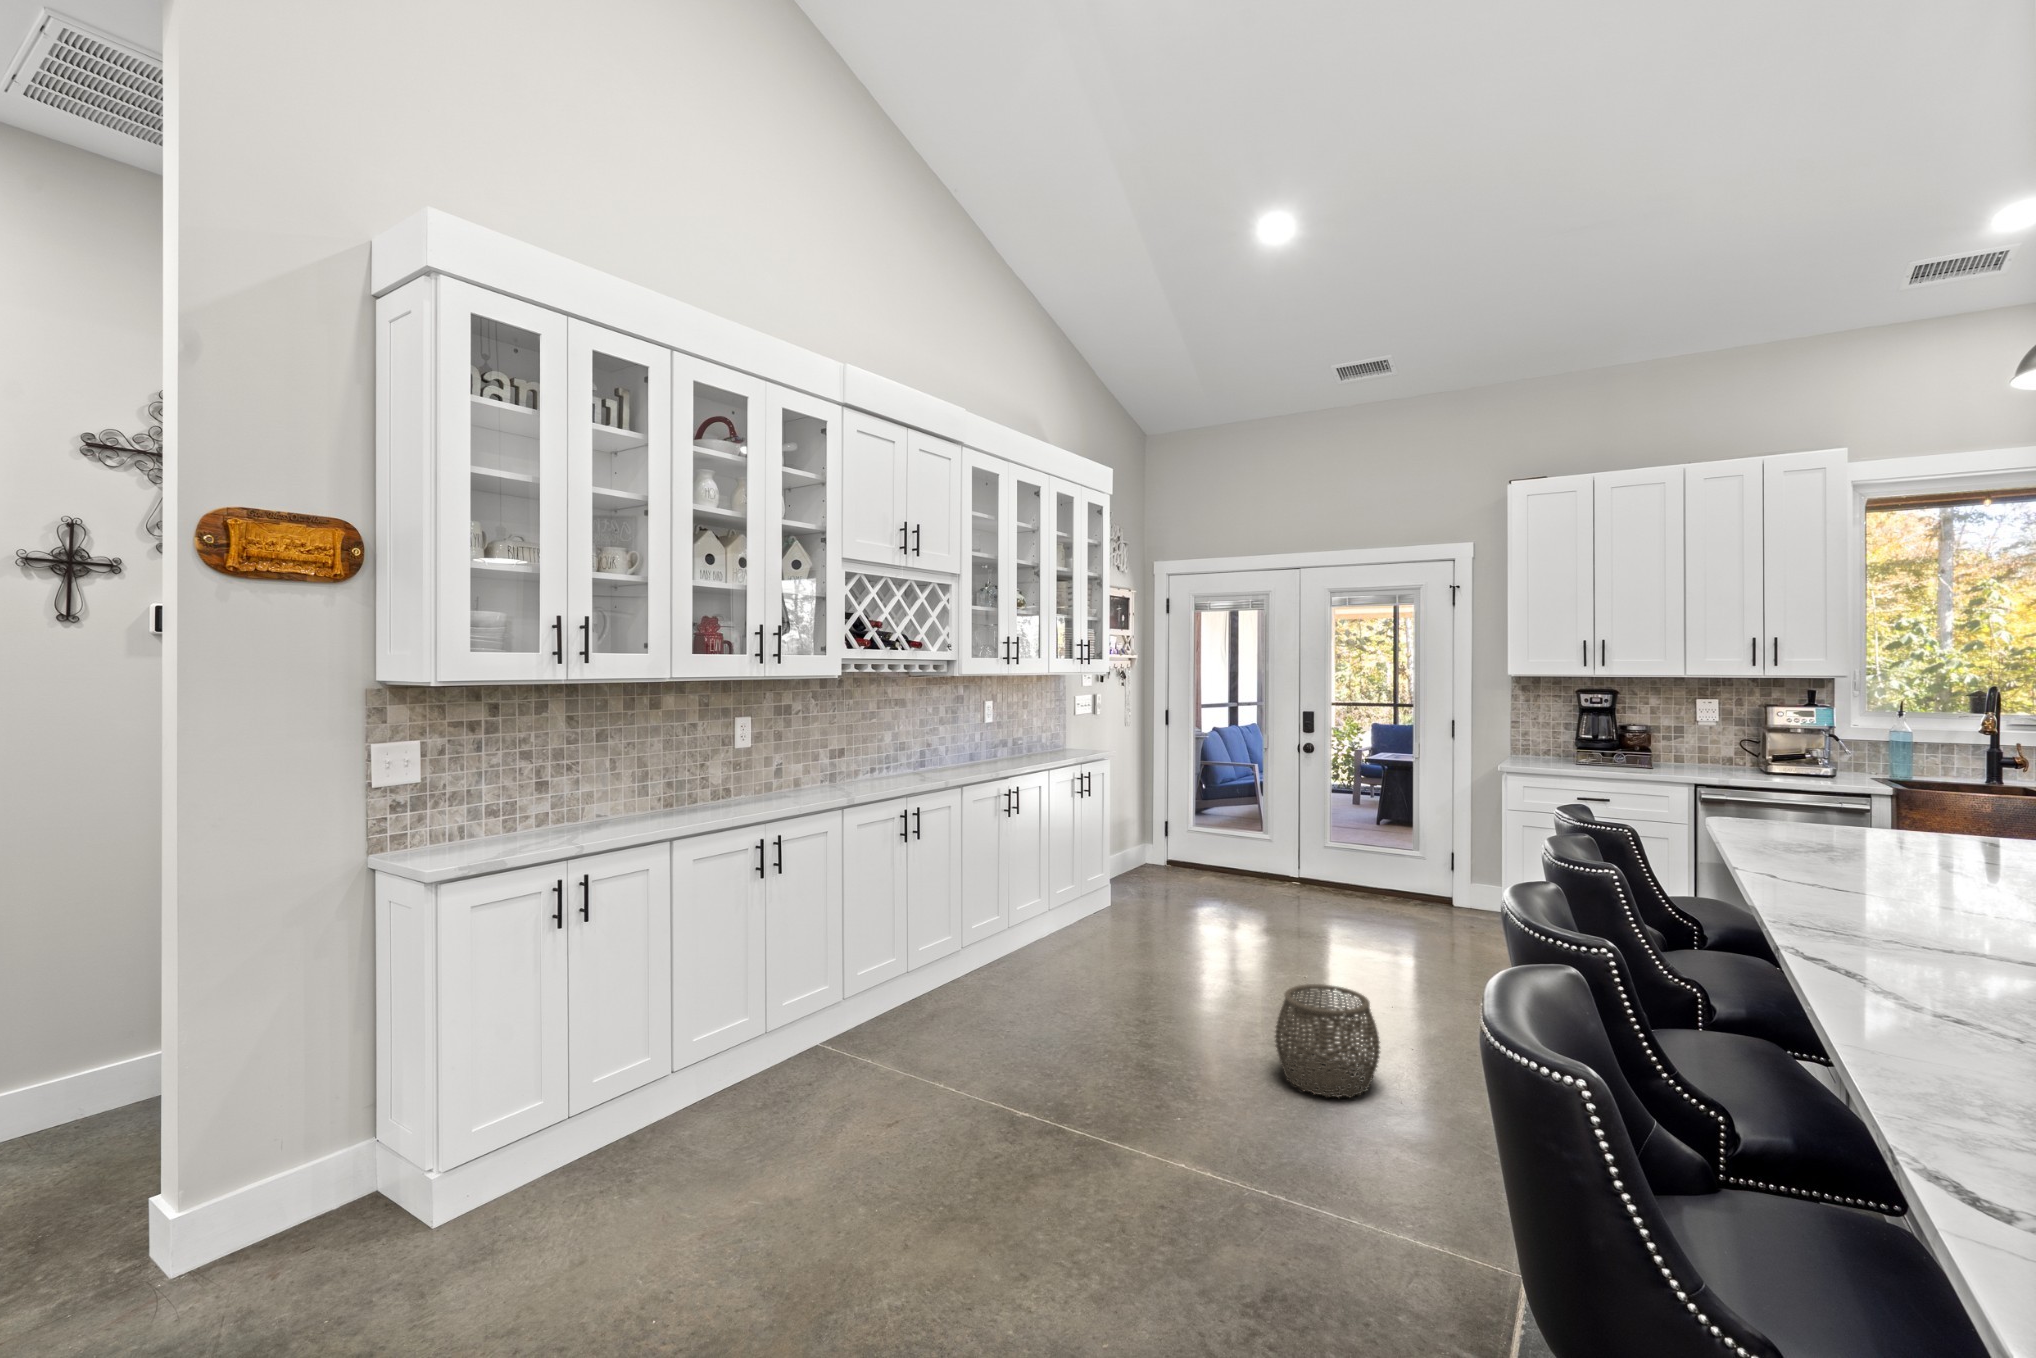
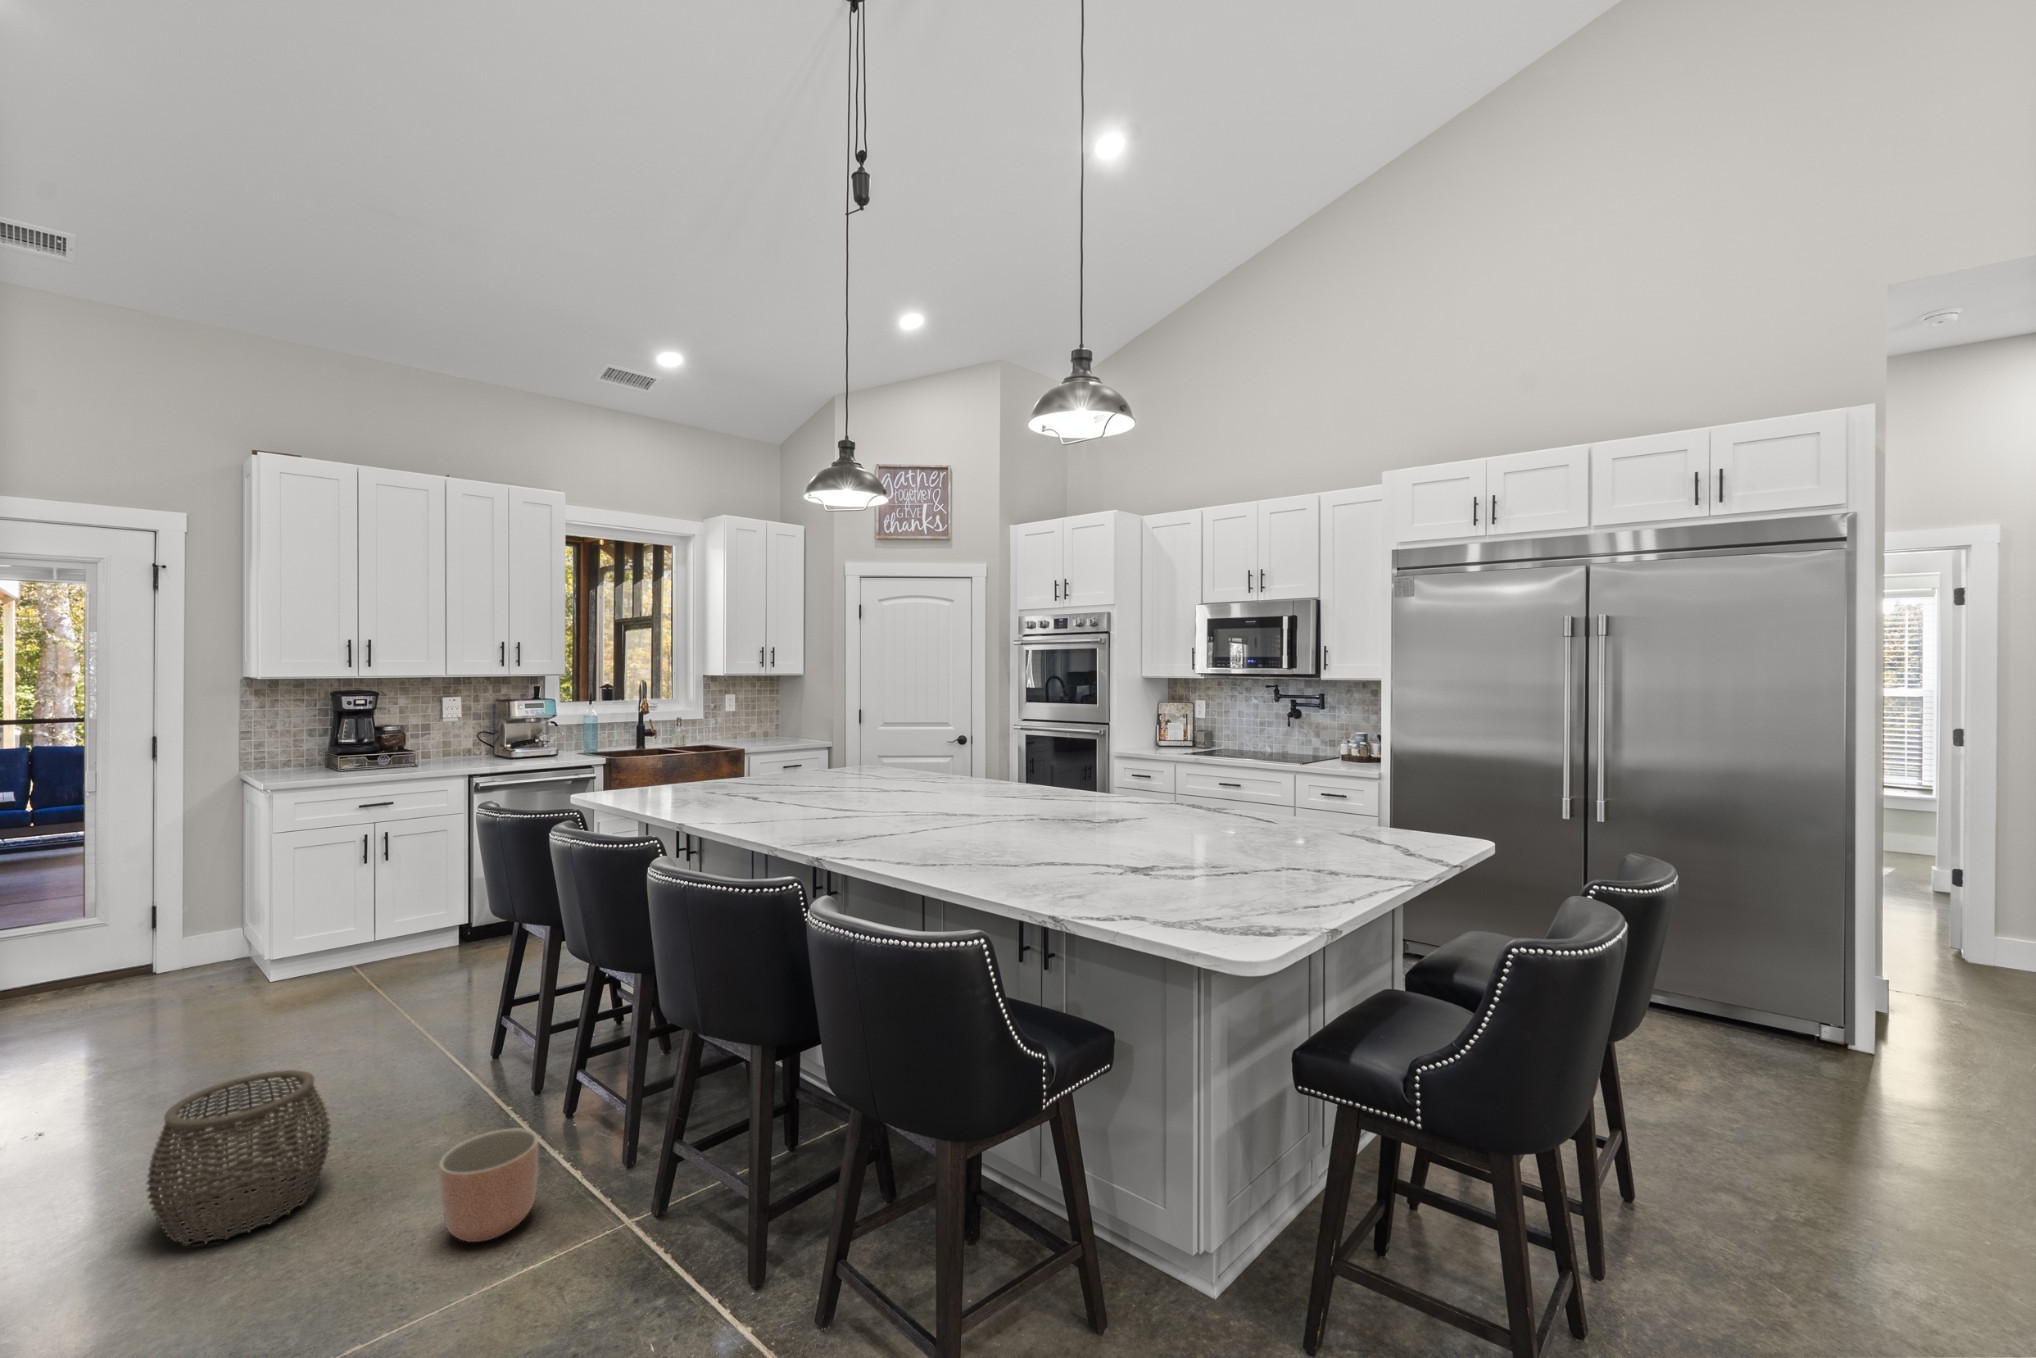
planter: none [1379,1108,1460,1204] -> present [439,1128,538,1242]

